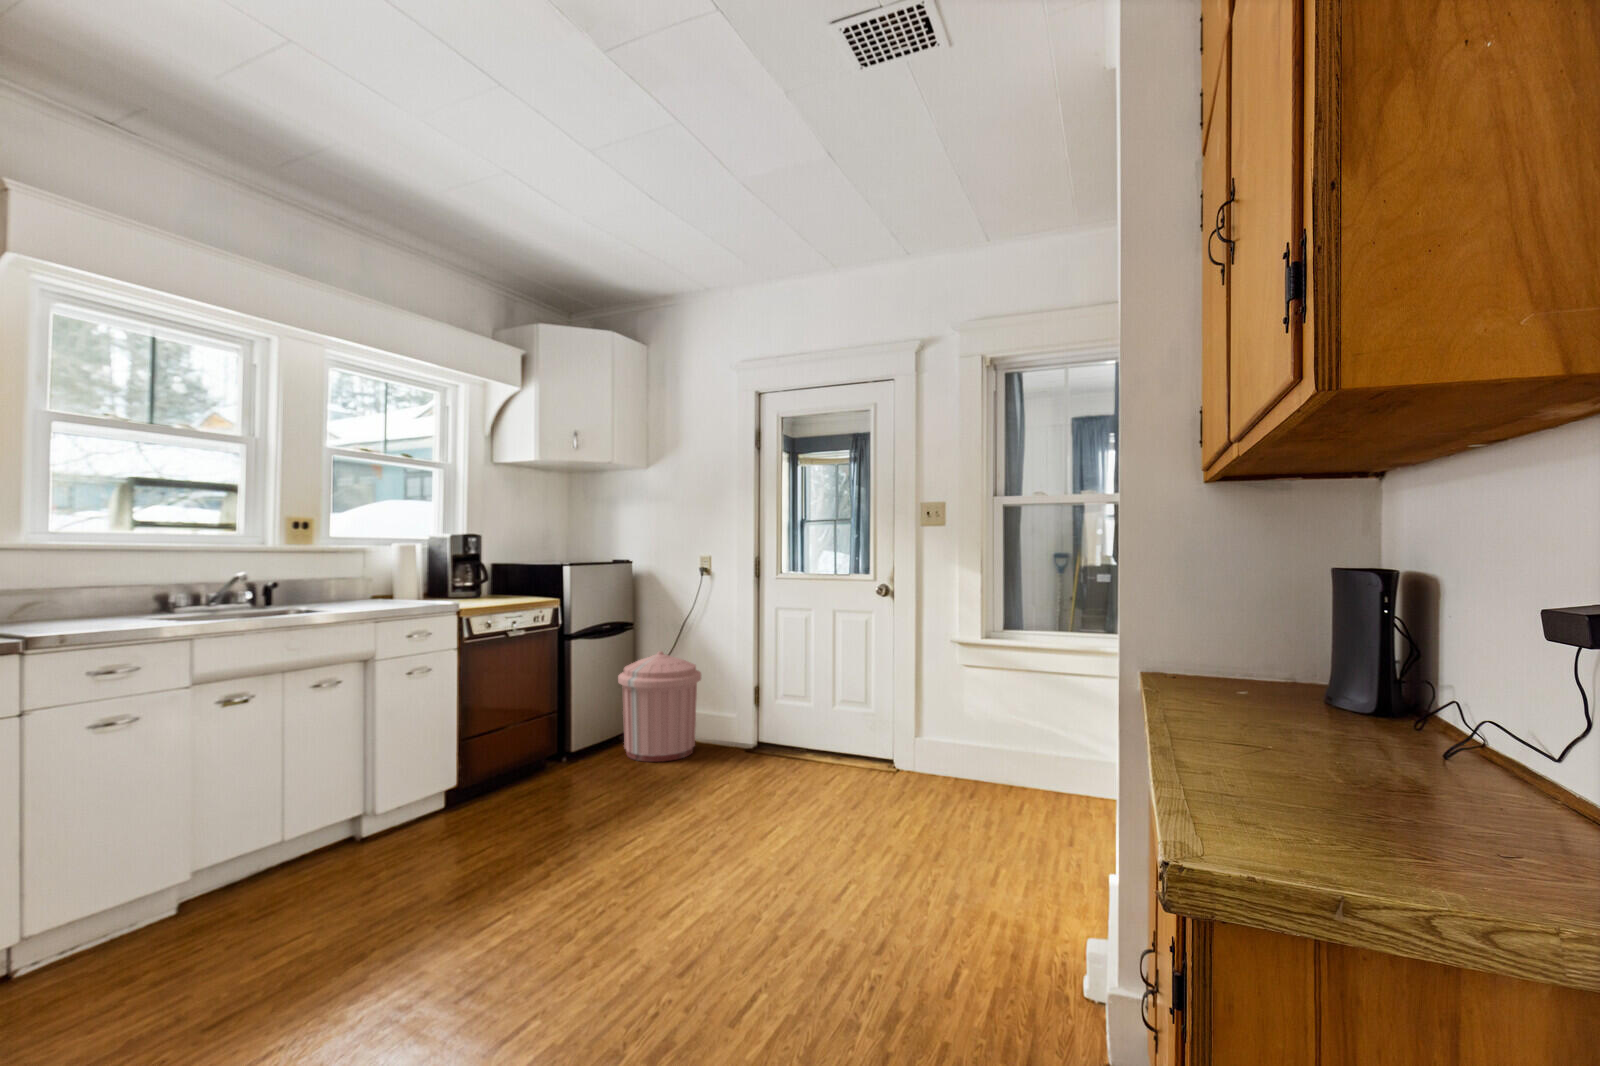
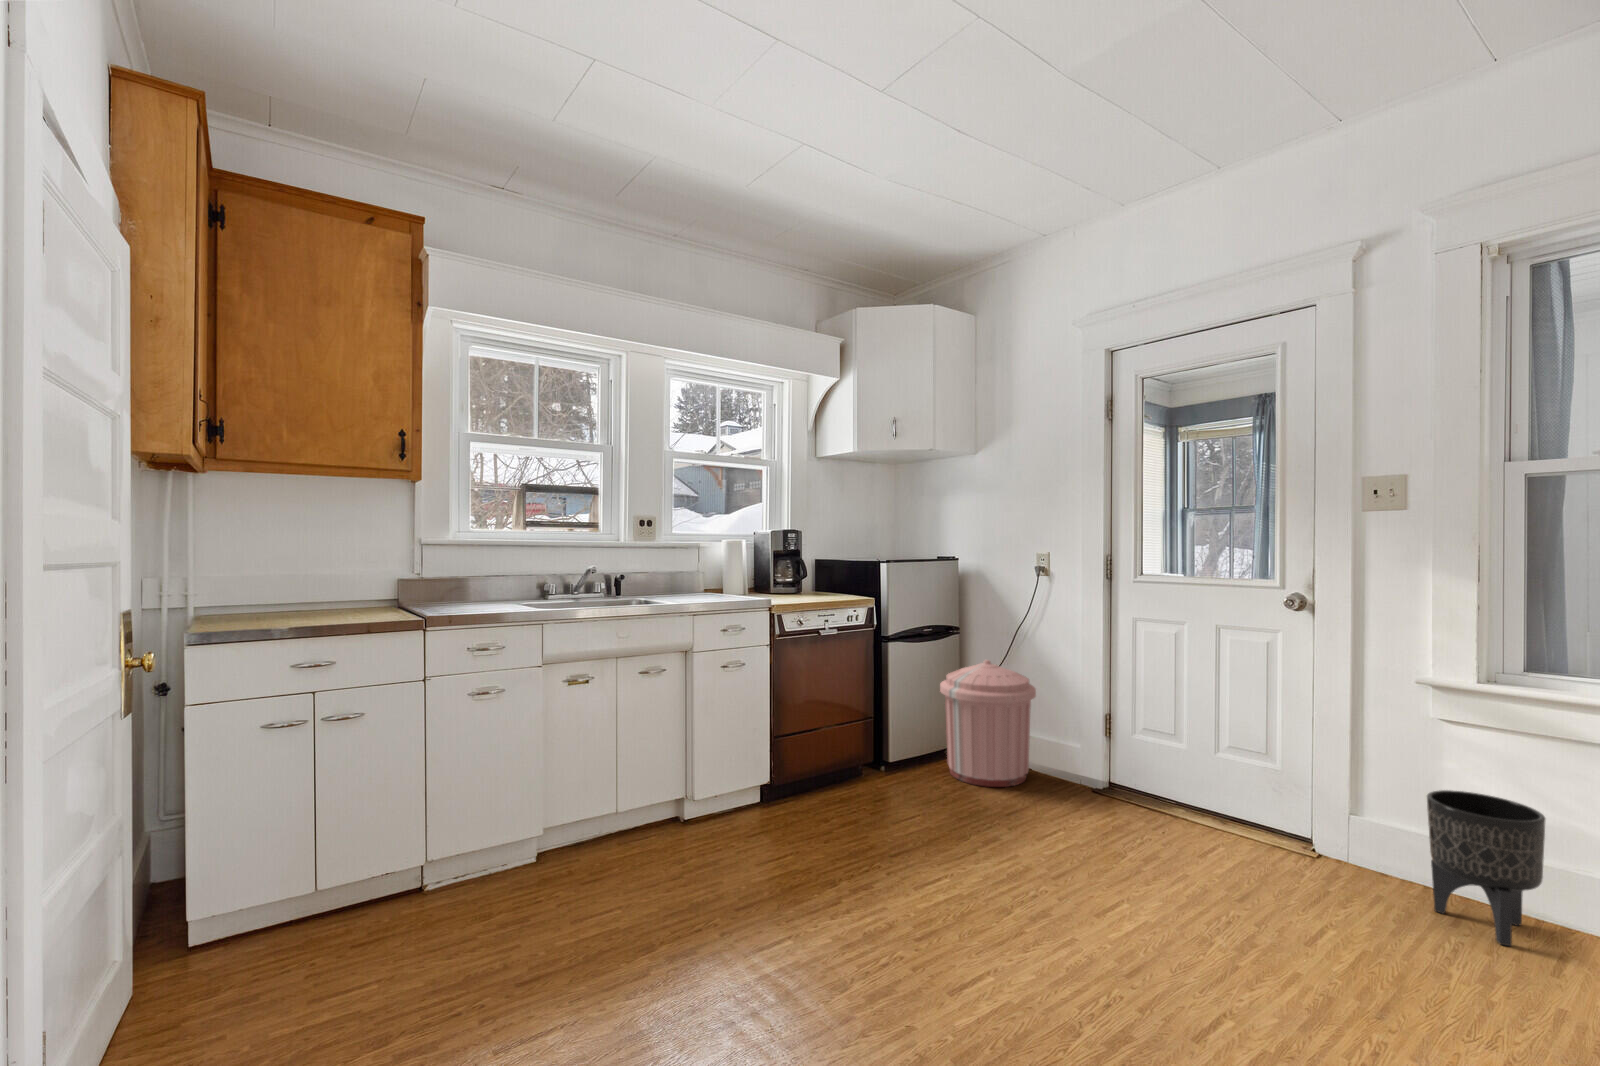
planter: none [954,709,1009,800] -> present [1427,790,1545,946]

